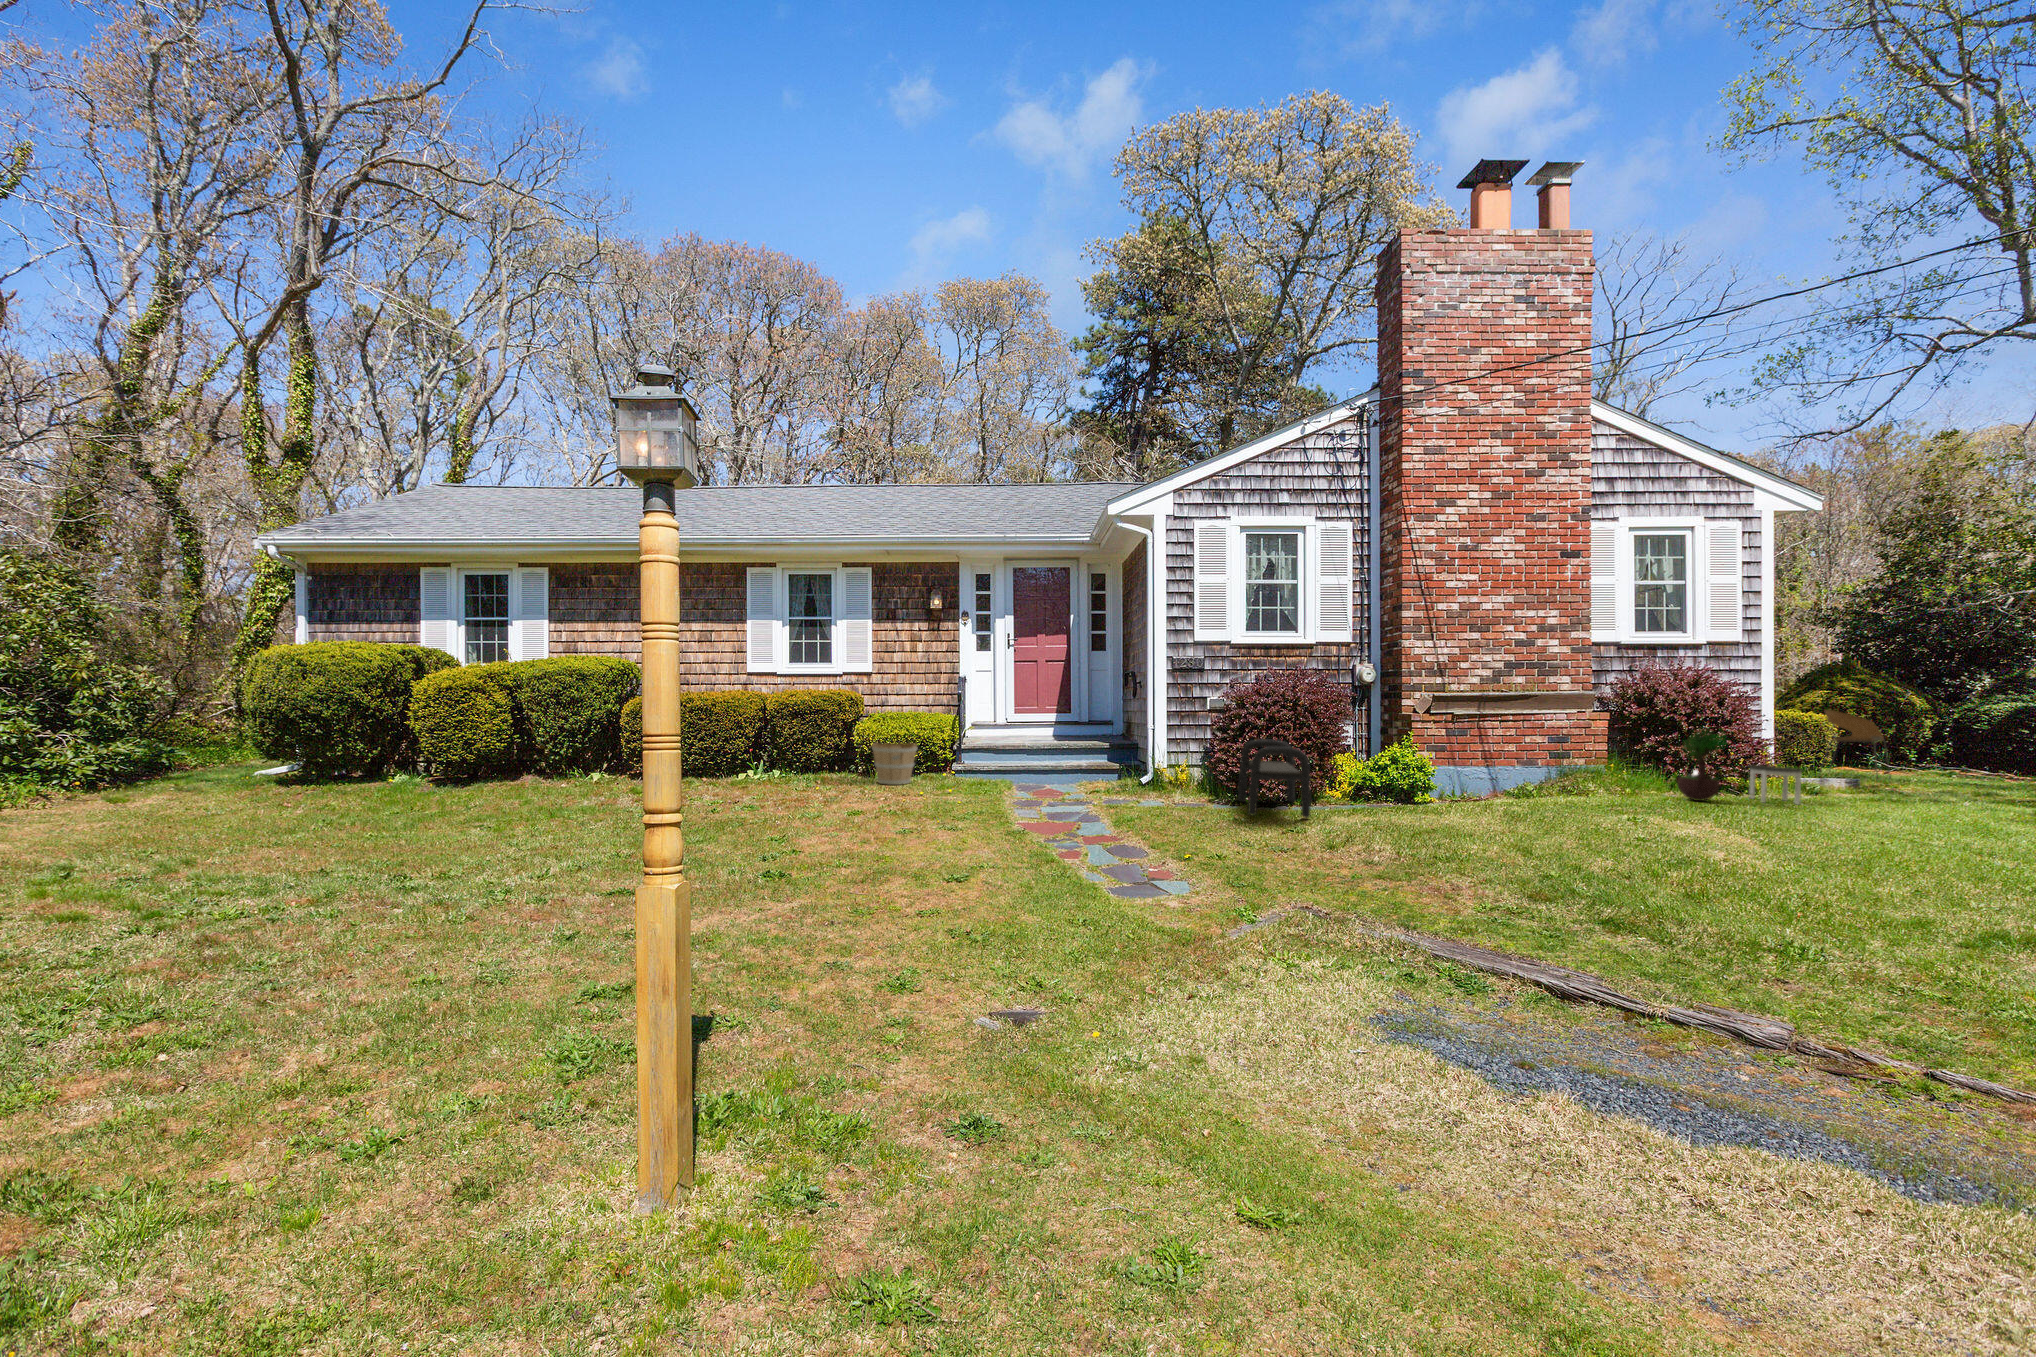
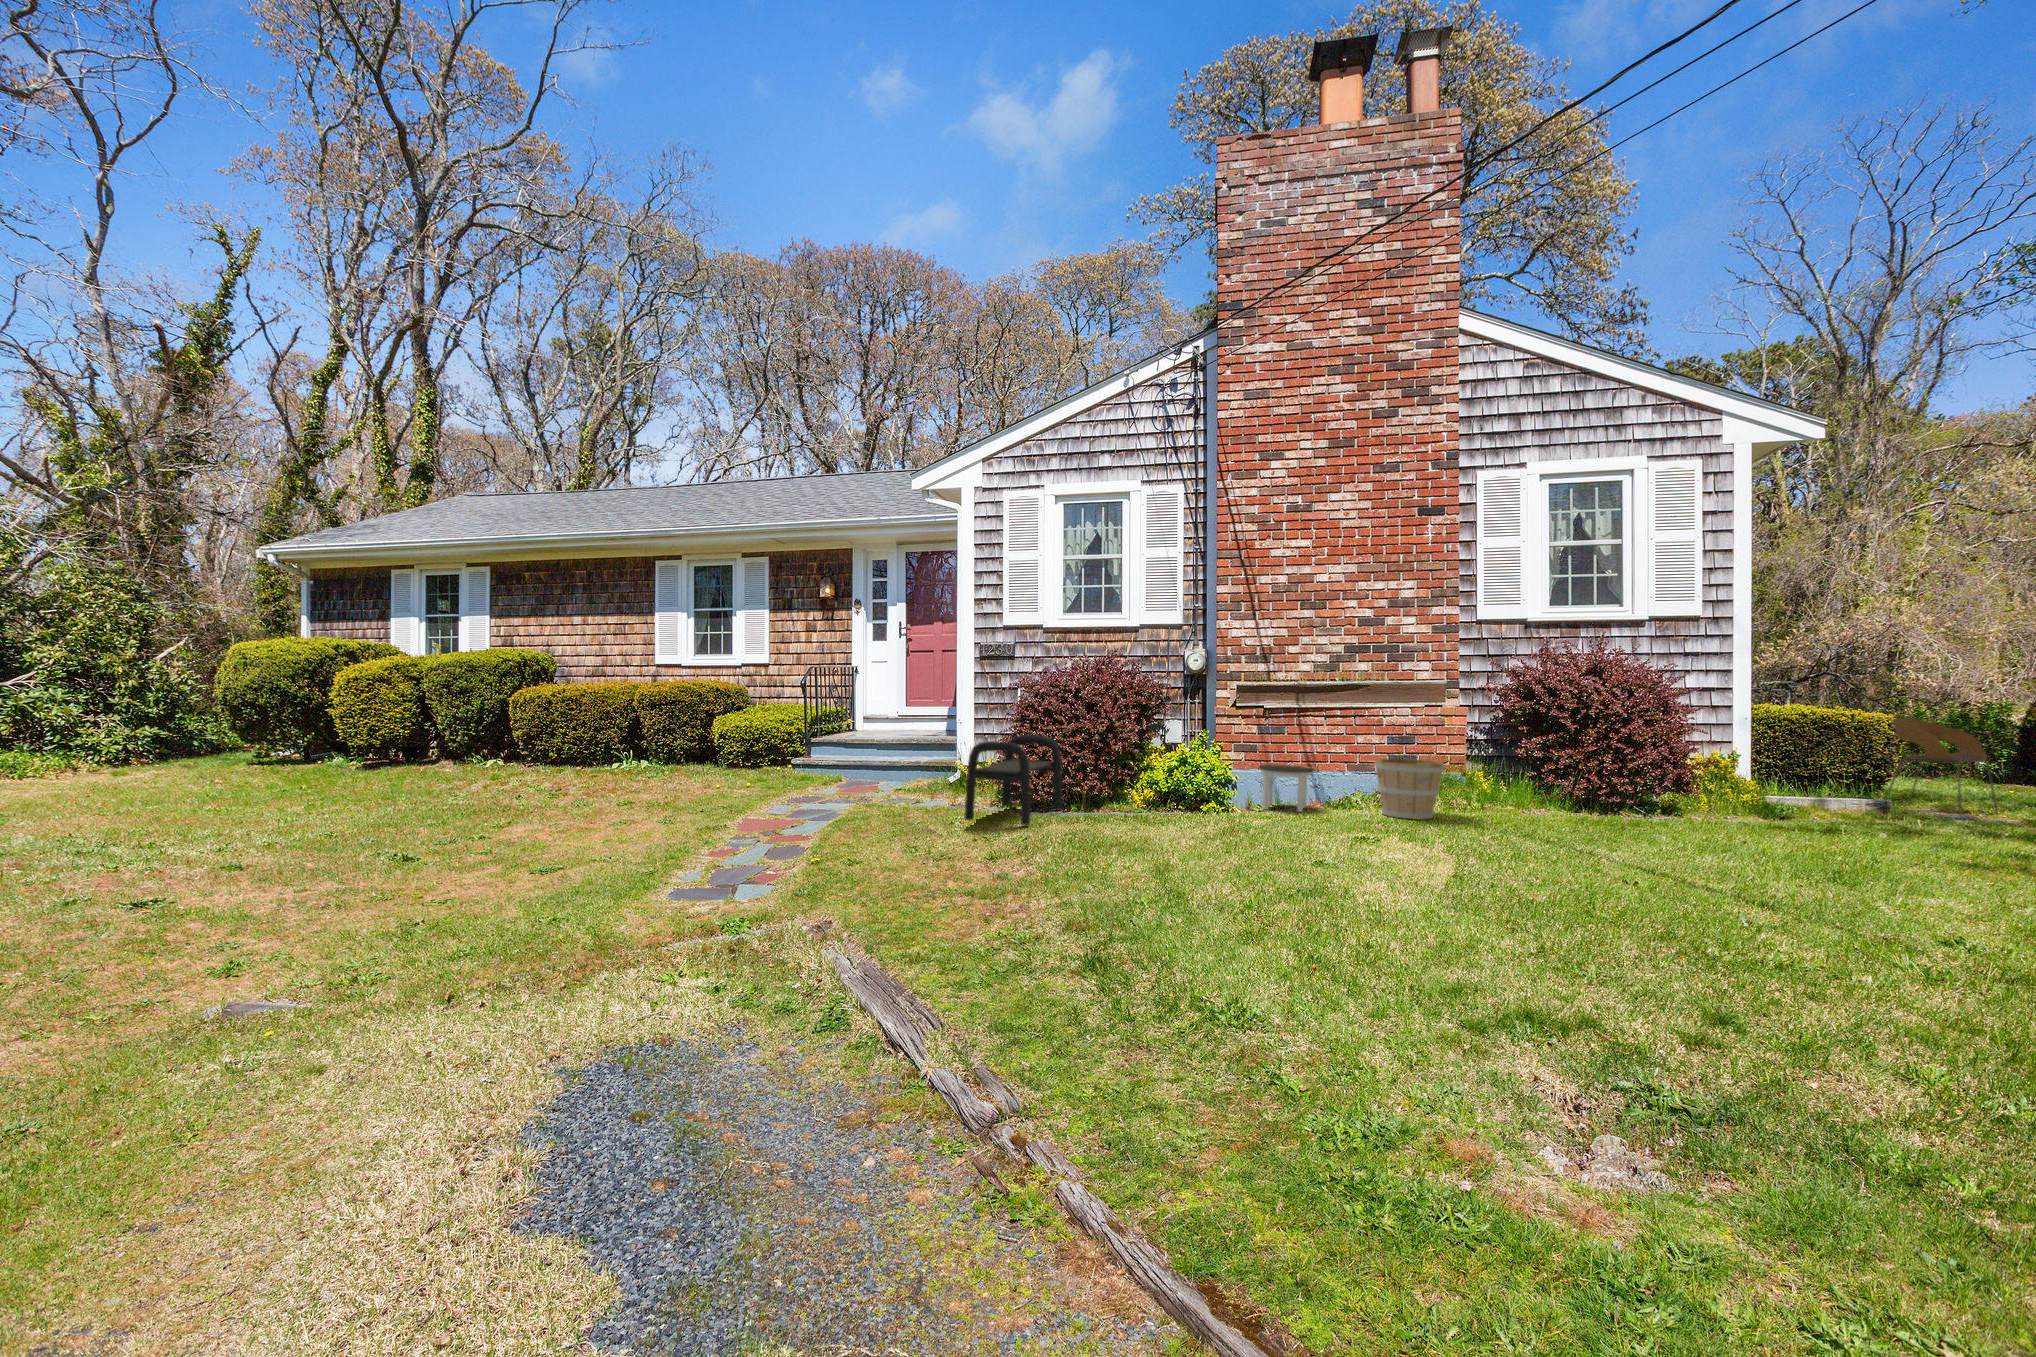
potted tree: present [1677,728,1727,801] -> none [1550,724,1622,829]
wooden bucket: present [872,742,917,785] -> present [1374,758,1444,820]
round table: present [1748,765,1803,805] -> present [1259,765,1313,812]

